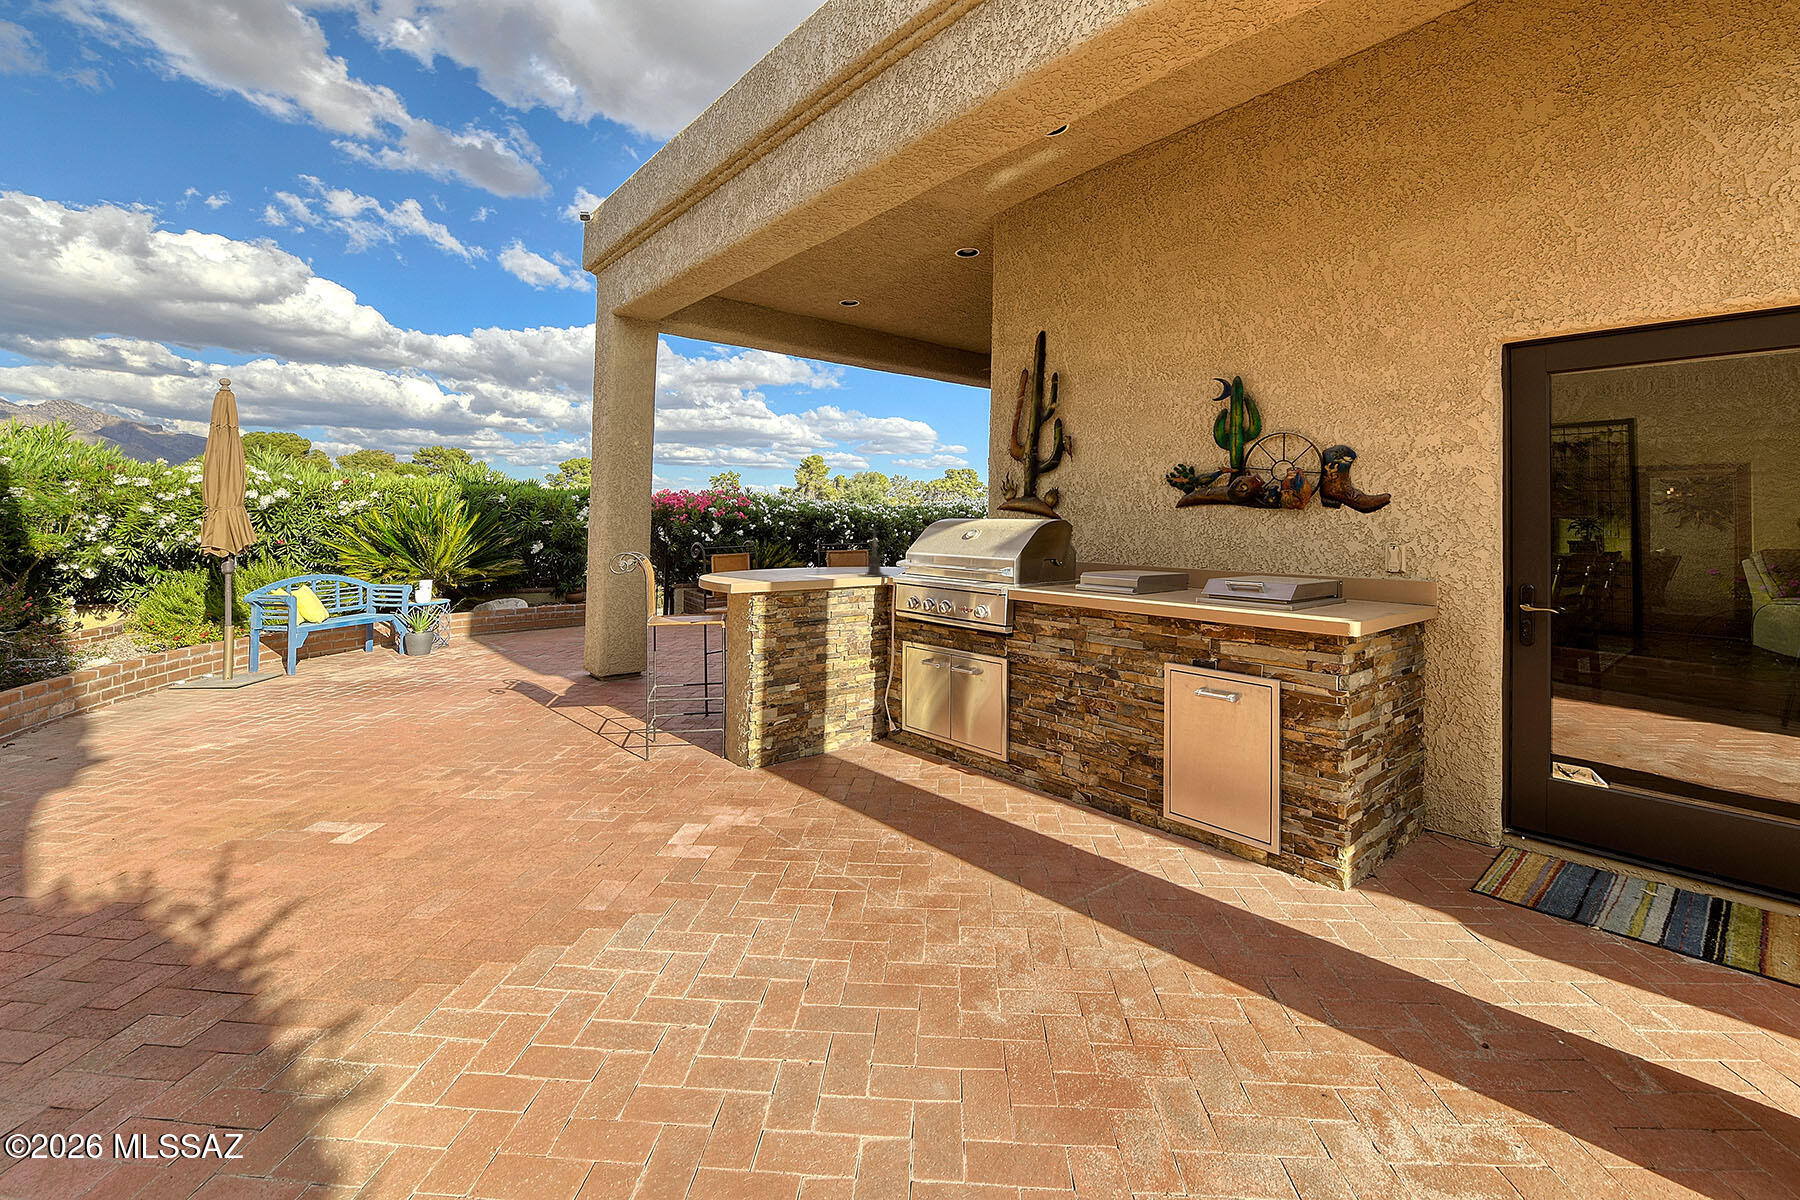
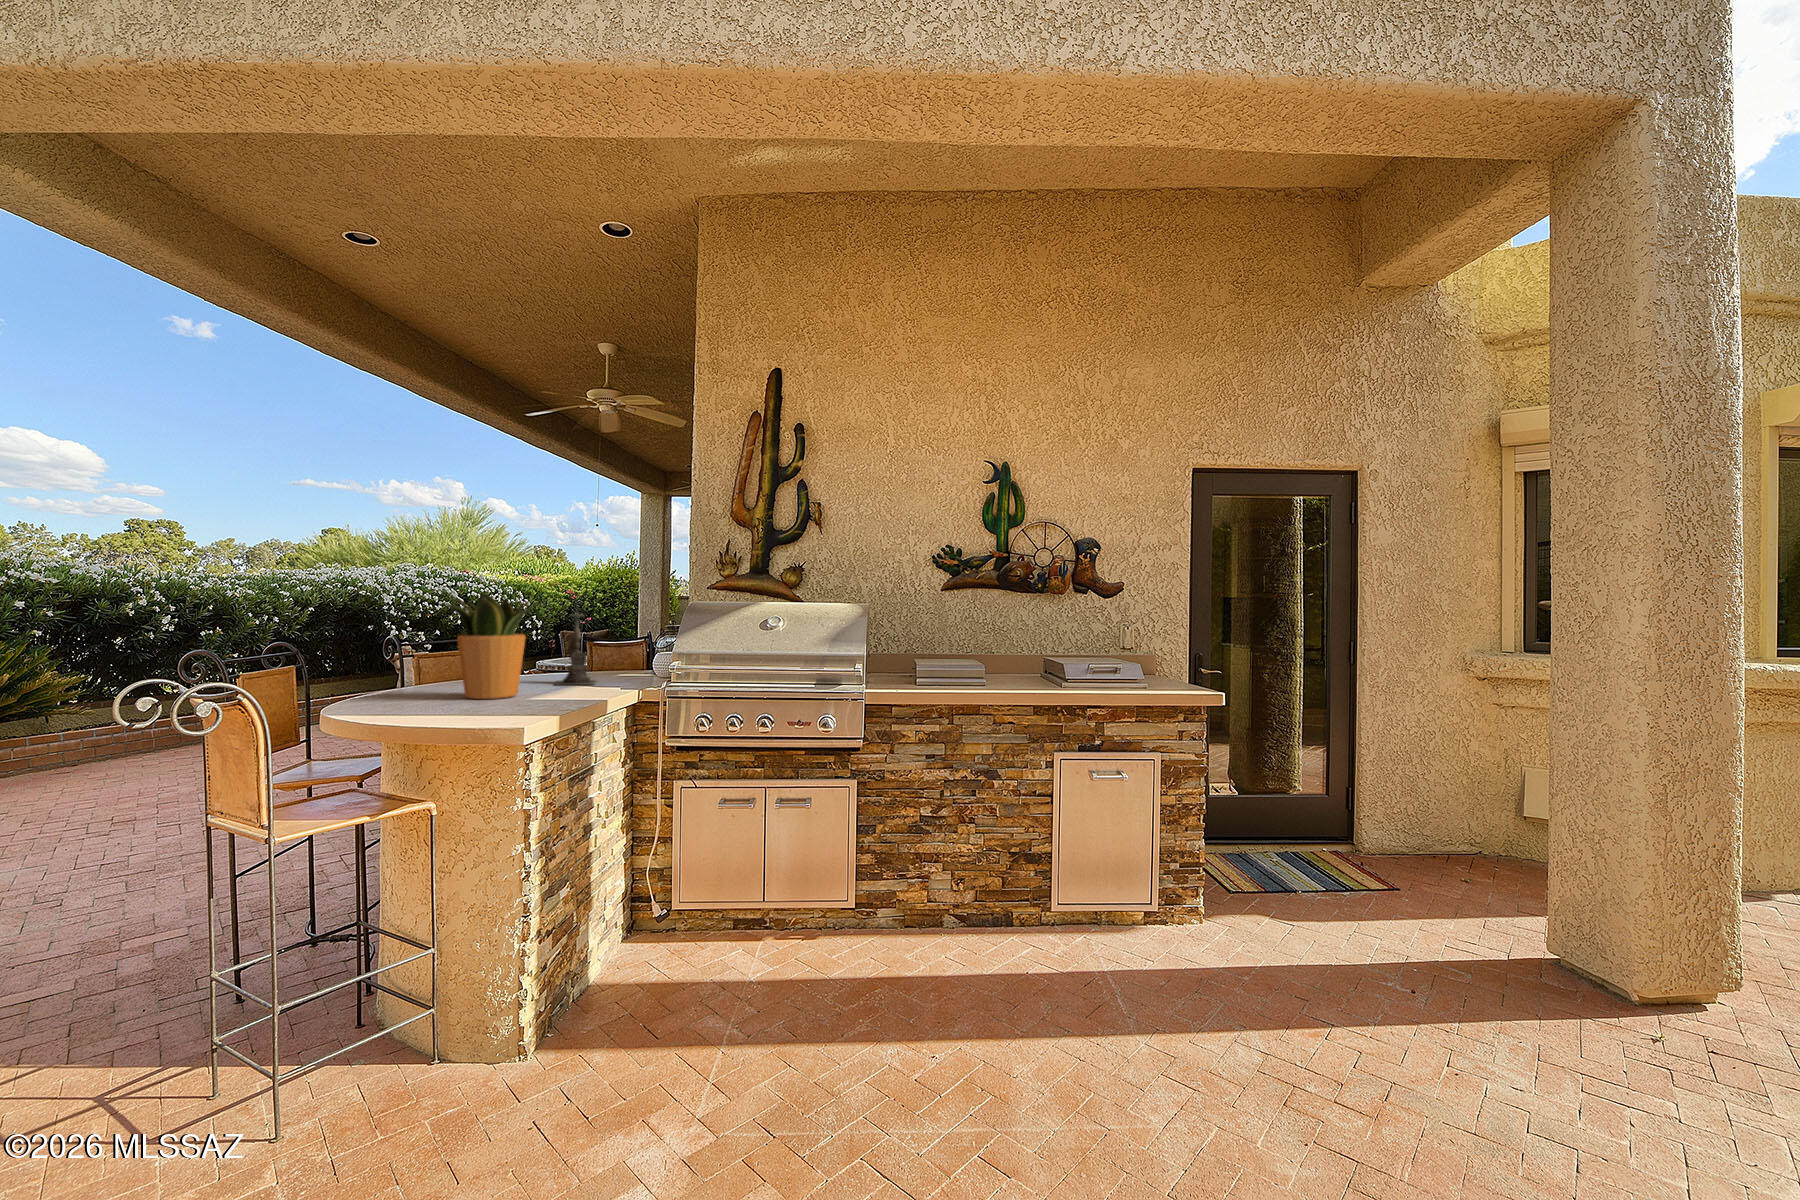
potted plant: none [773,515,823,579] -> present [442,593,545,699]

